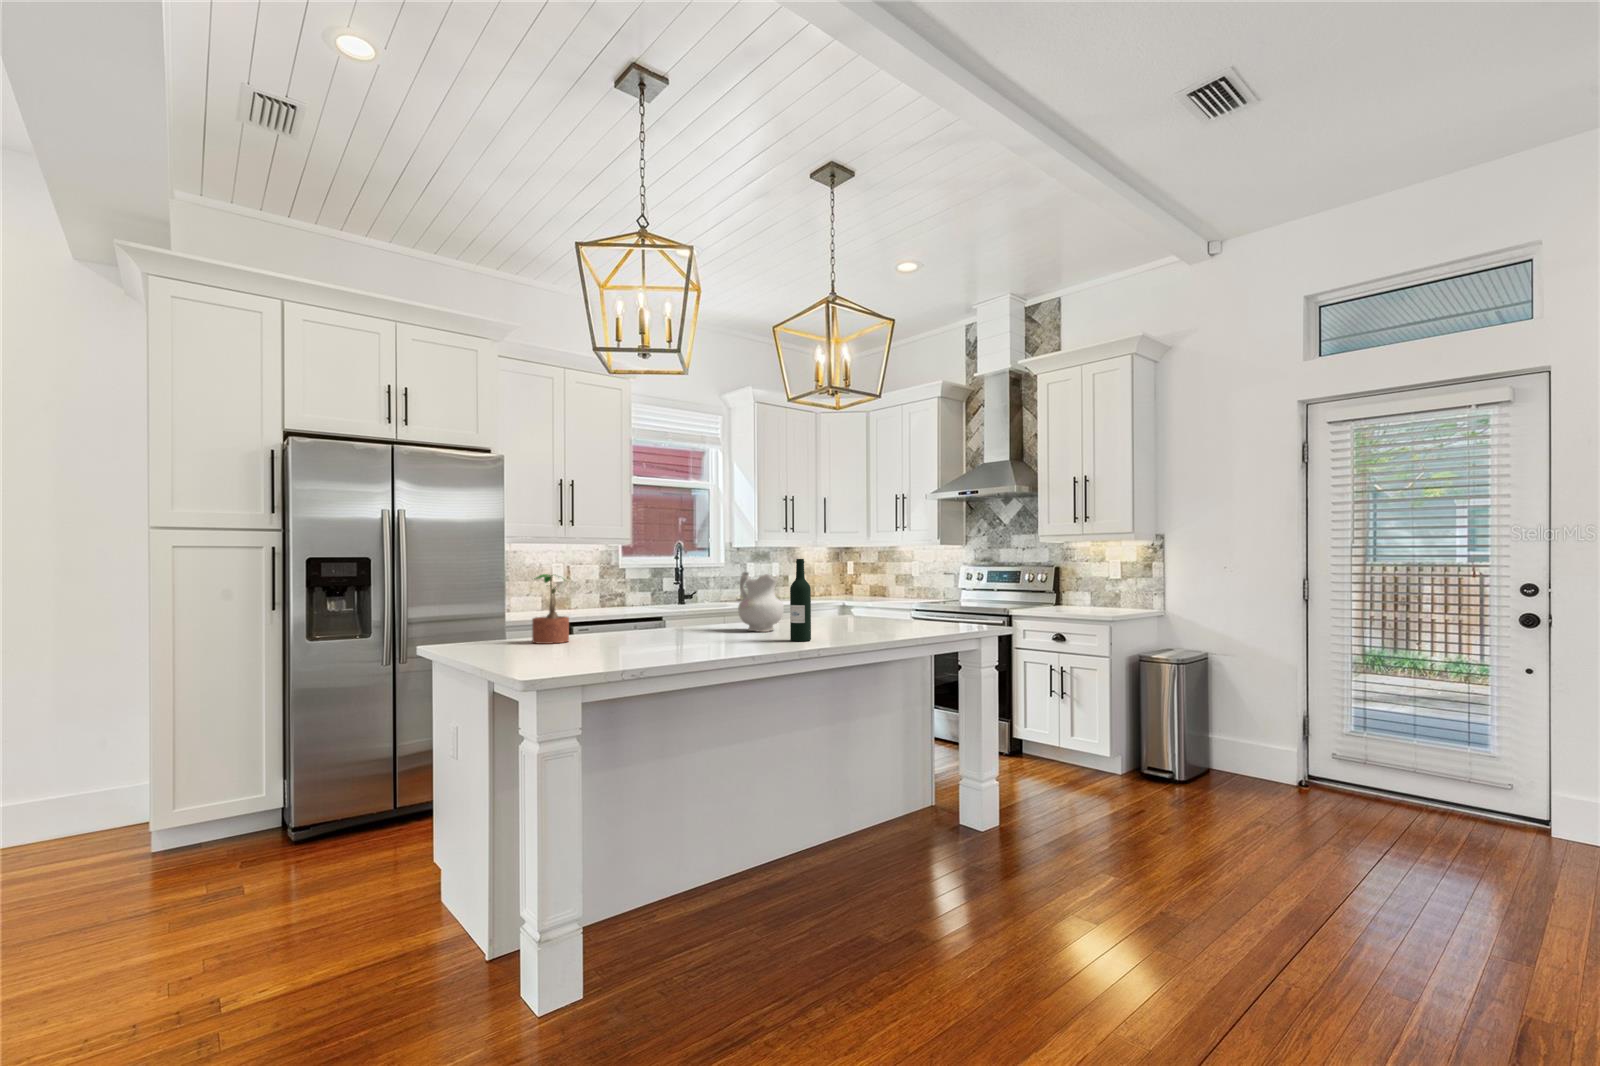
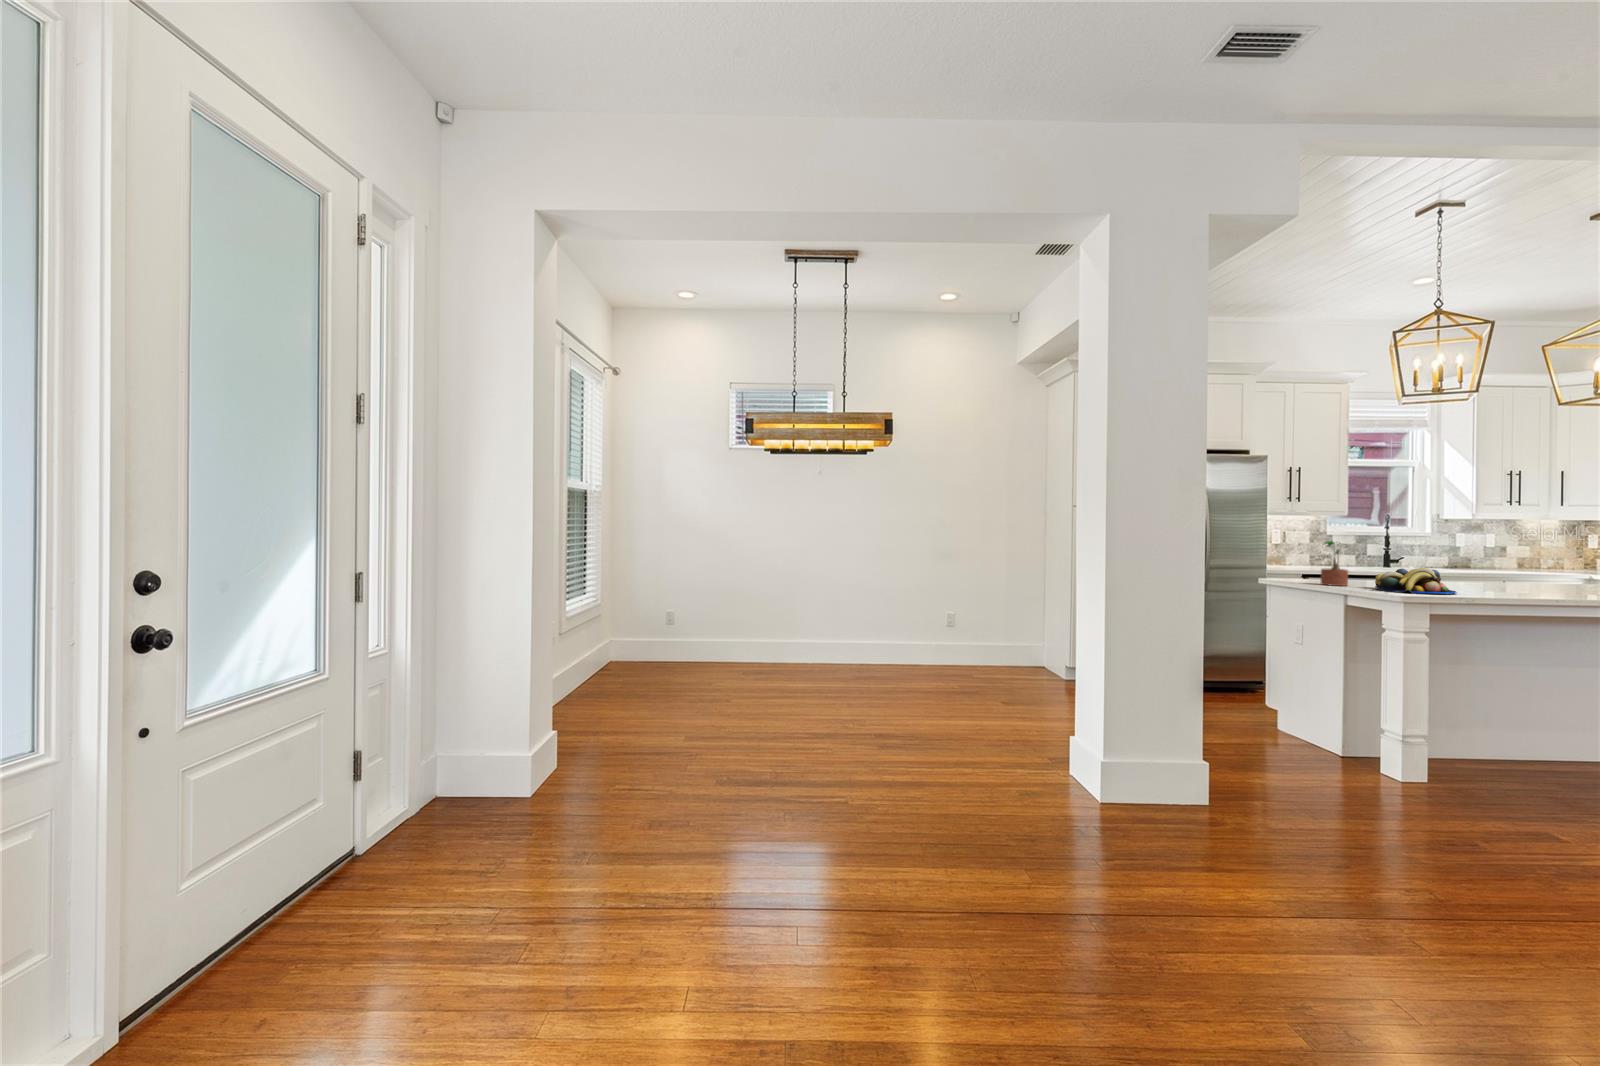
wine bottle: present [790,559,811,641] -> none [1547,538,1570,600]
ceramic pitcher: present [738,572,784,632] -> none [1486,545,1533,592]
fruit bowl: none [596,608,695,650] -> present [1375,568,1457,594]

